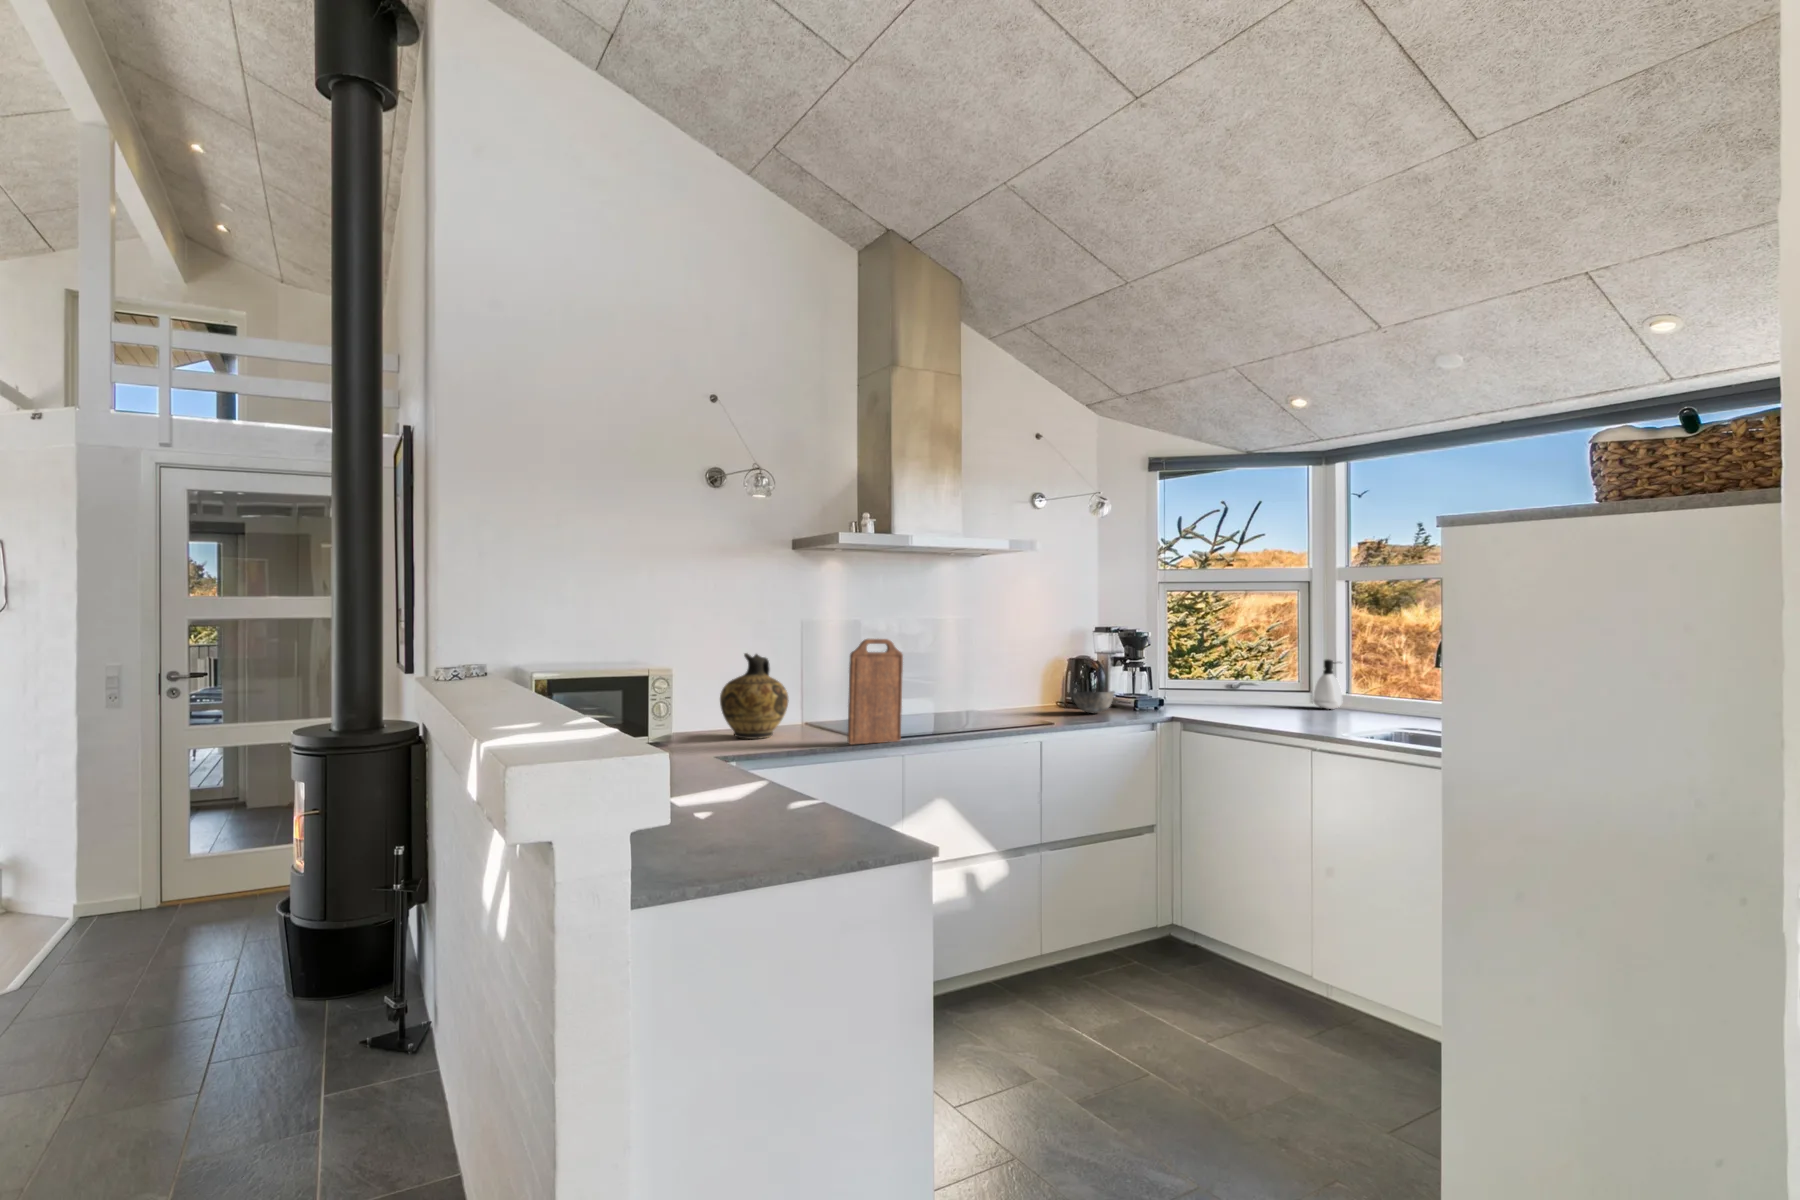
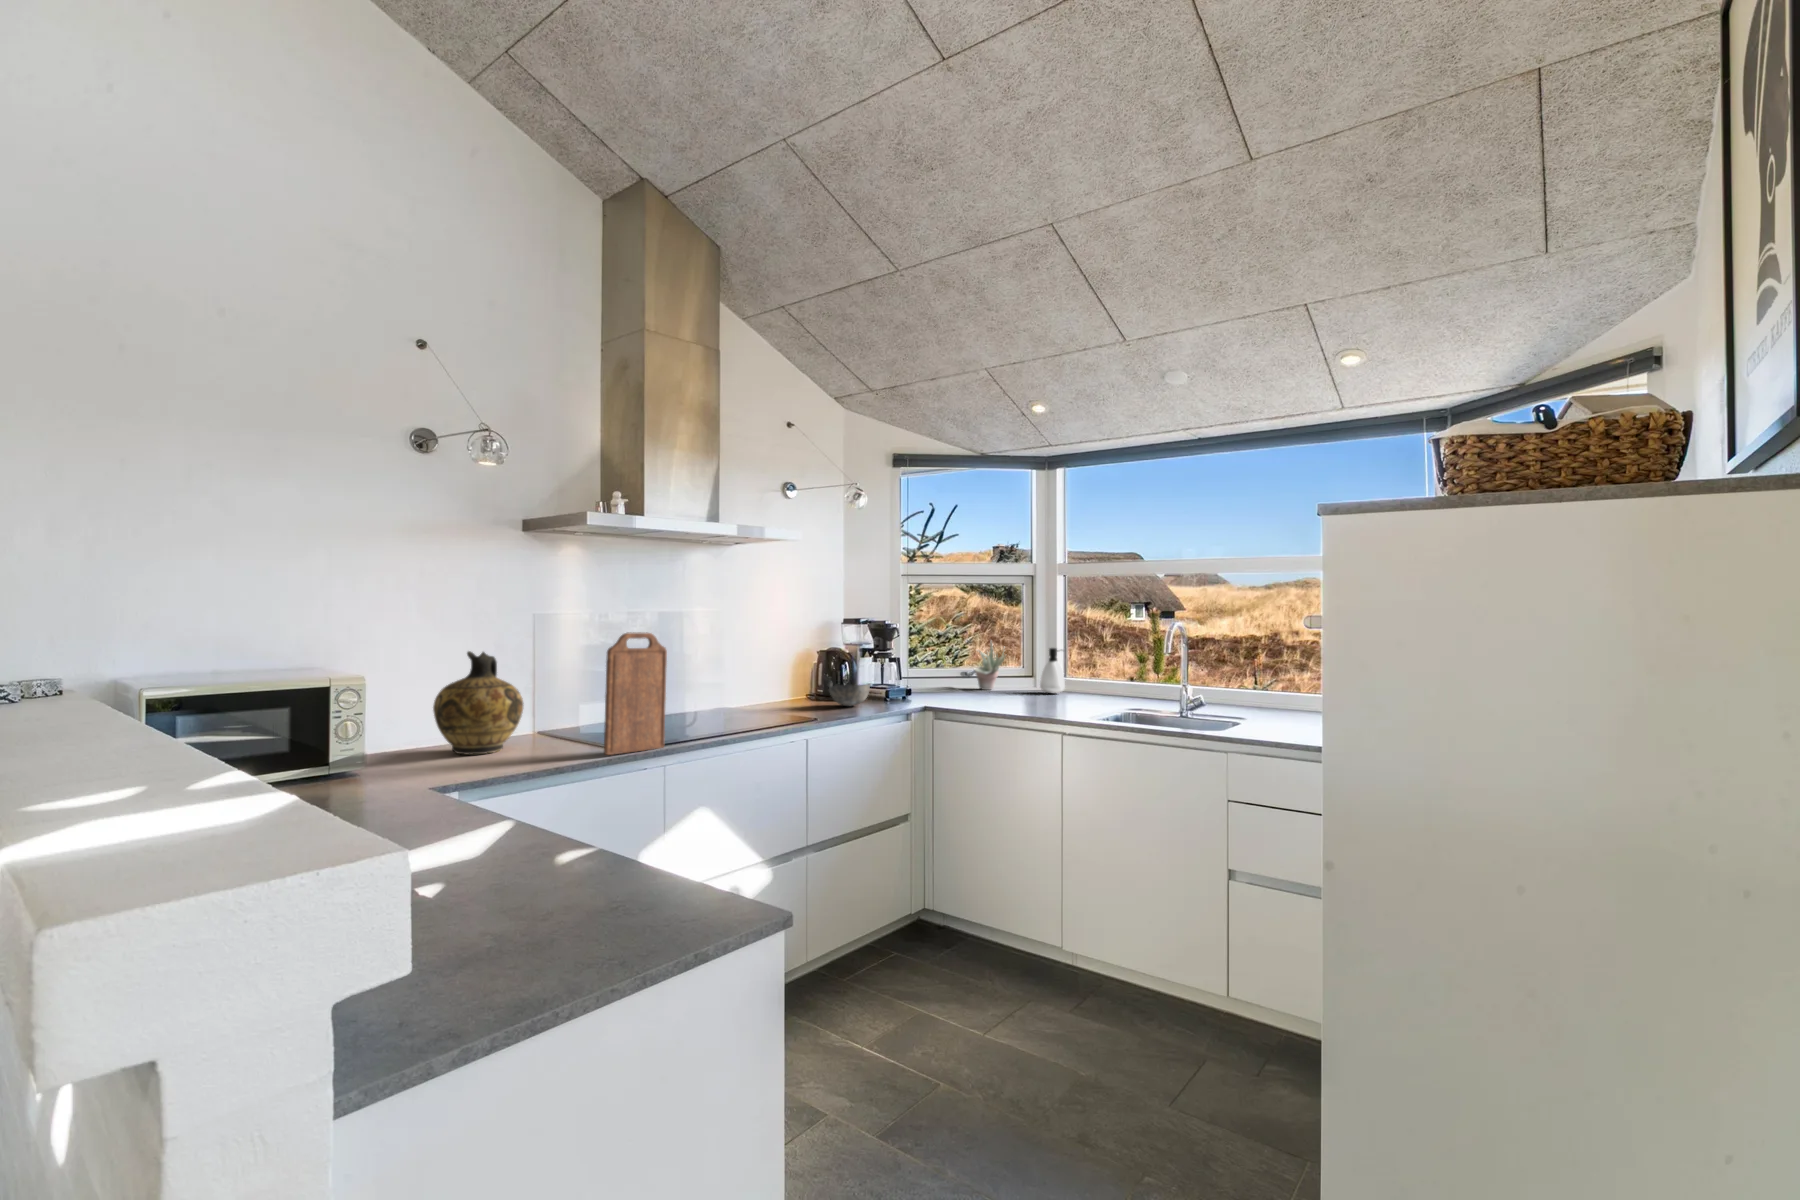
succulent plant: none [1236,650,1275,703] -> present [974,642,1006,690]

